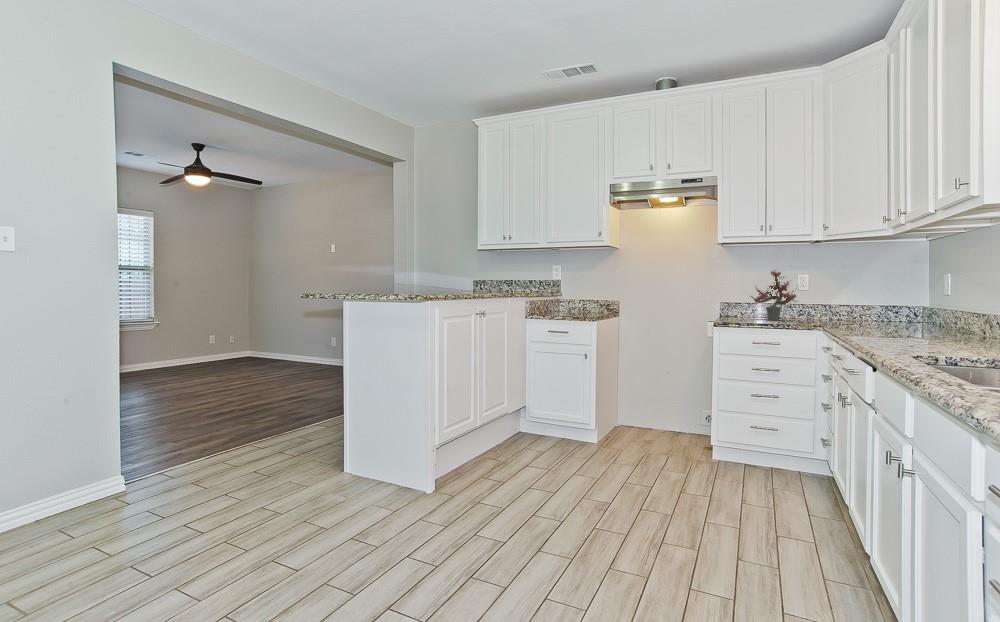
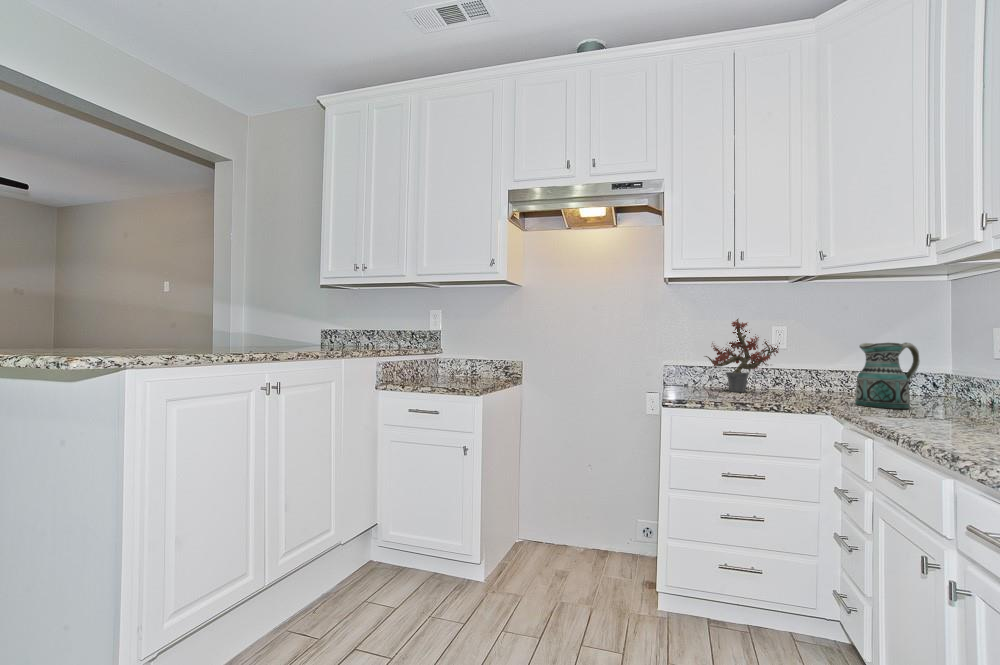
ceramic pitcher: none [847,285,893,329] -> present [855,343,920,409]

